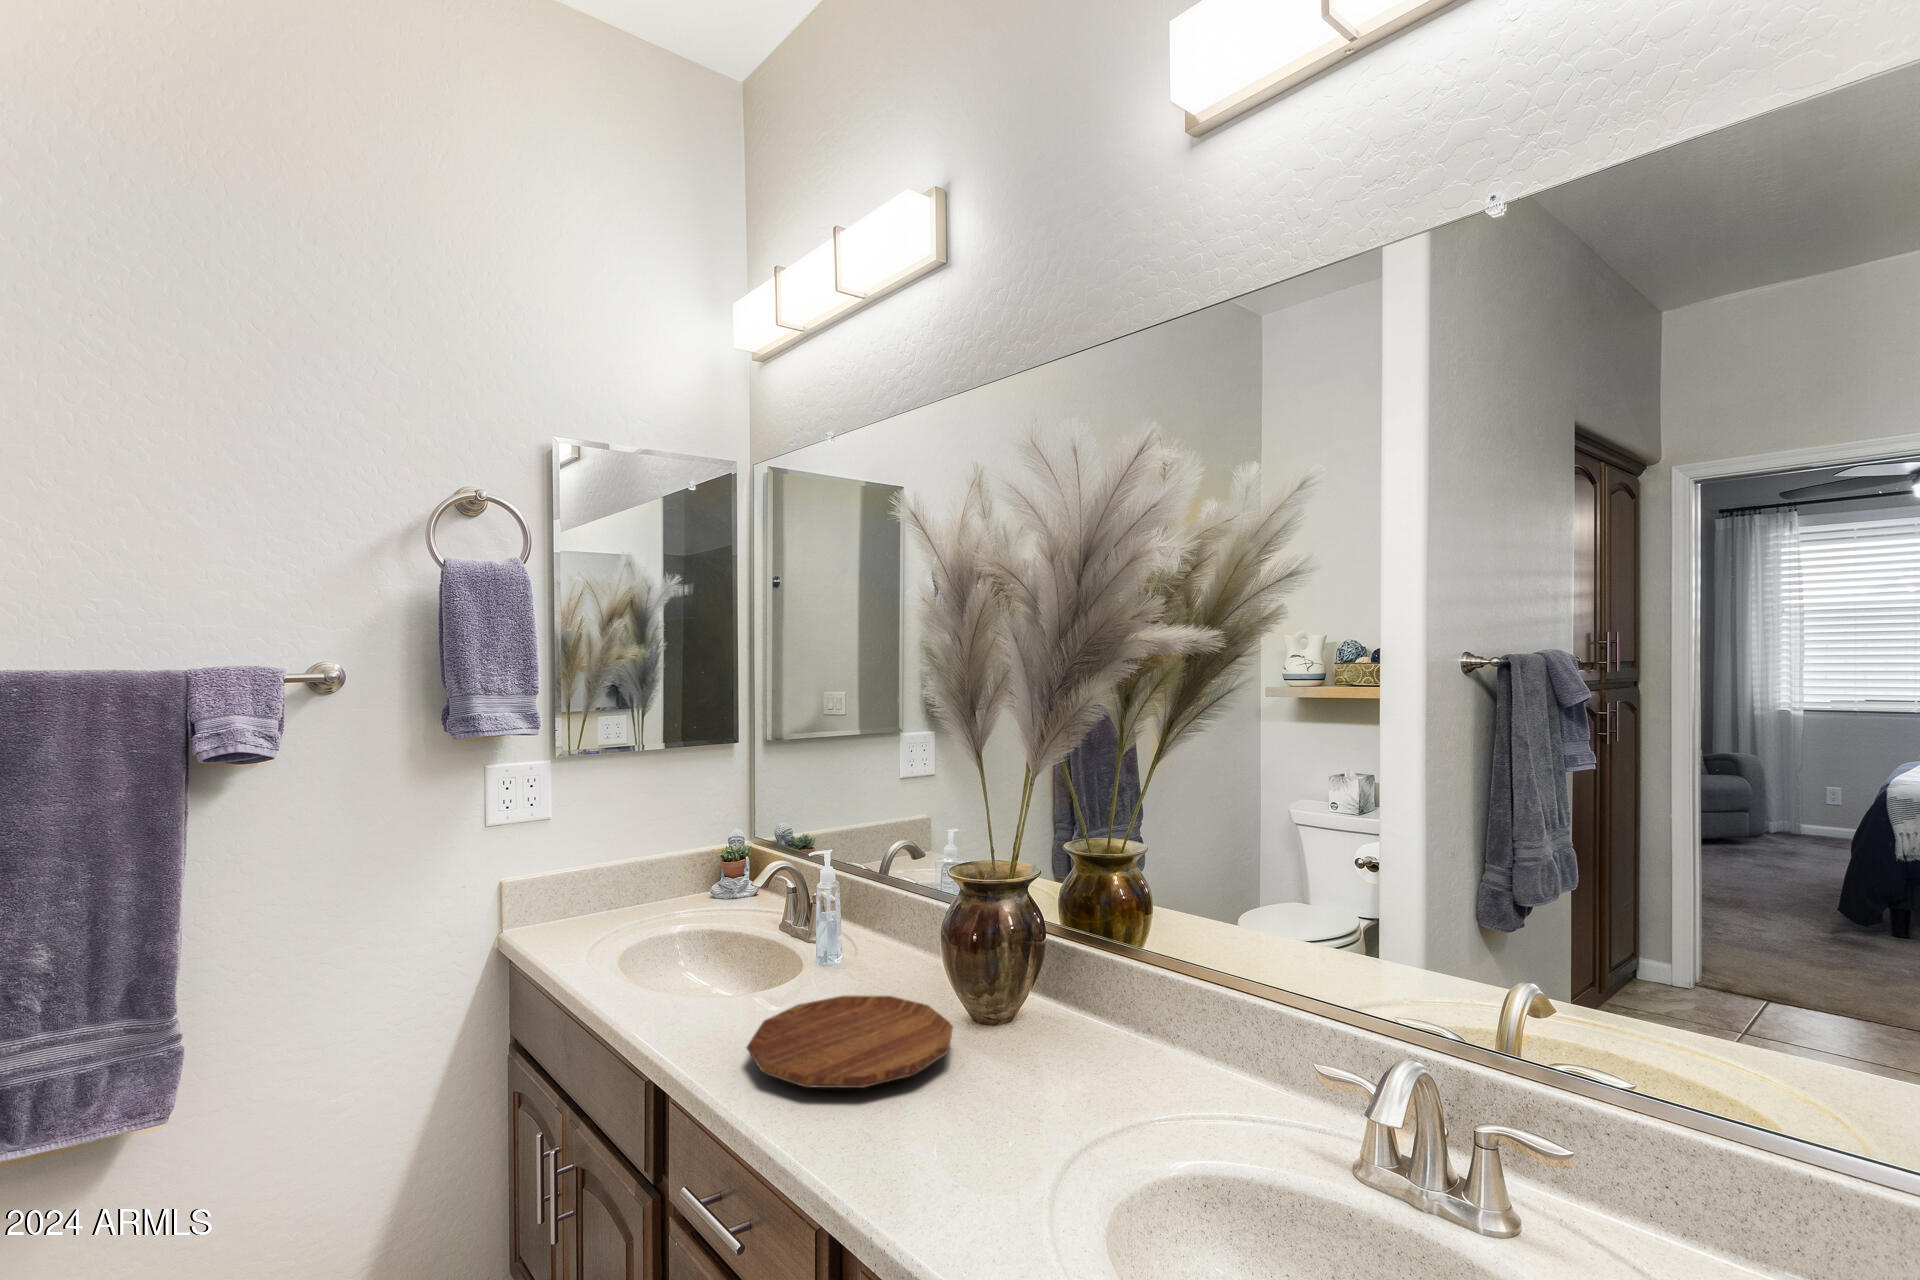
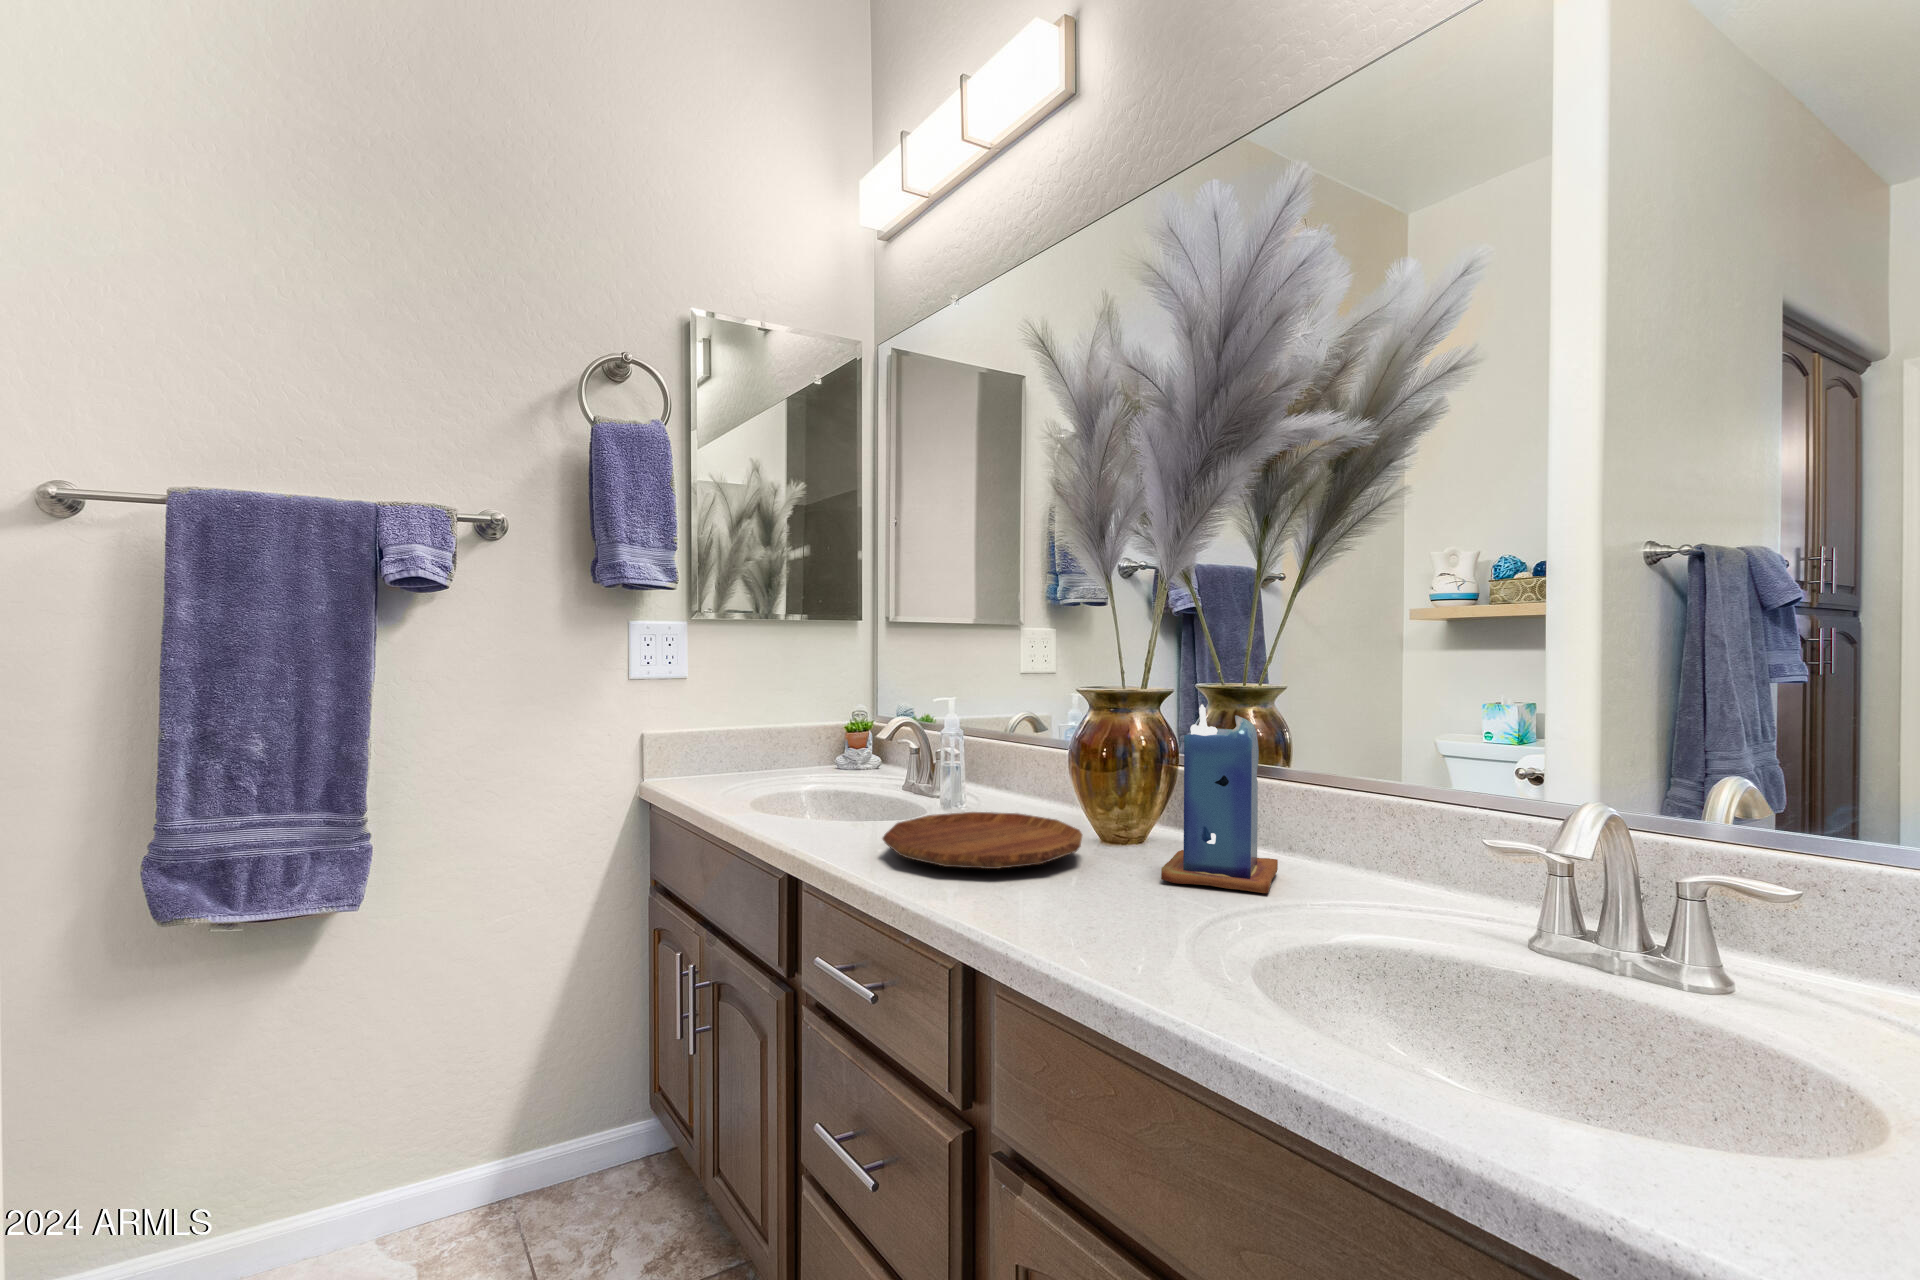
candle: none [1029,908,1144,1106] -> present [1161,705,1278,894]

